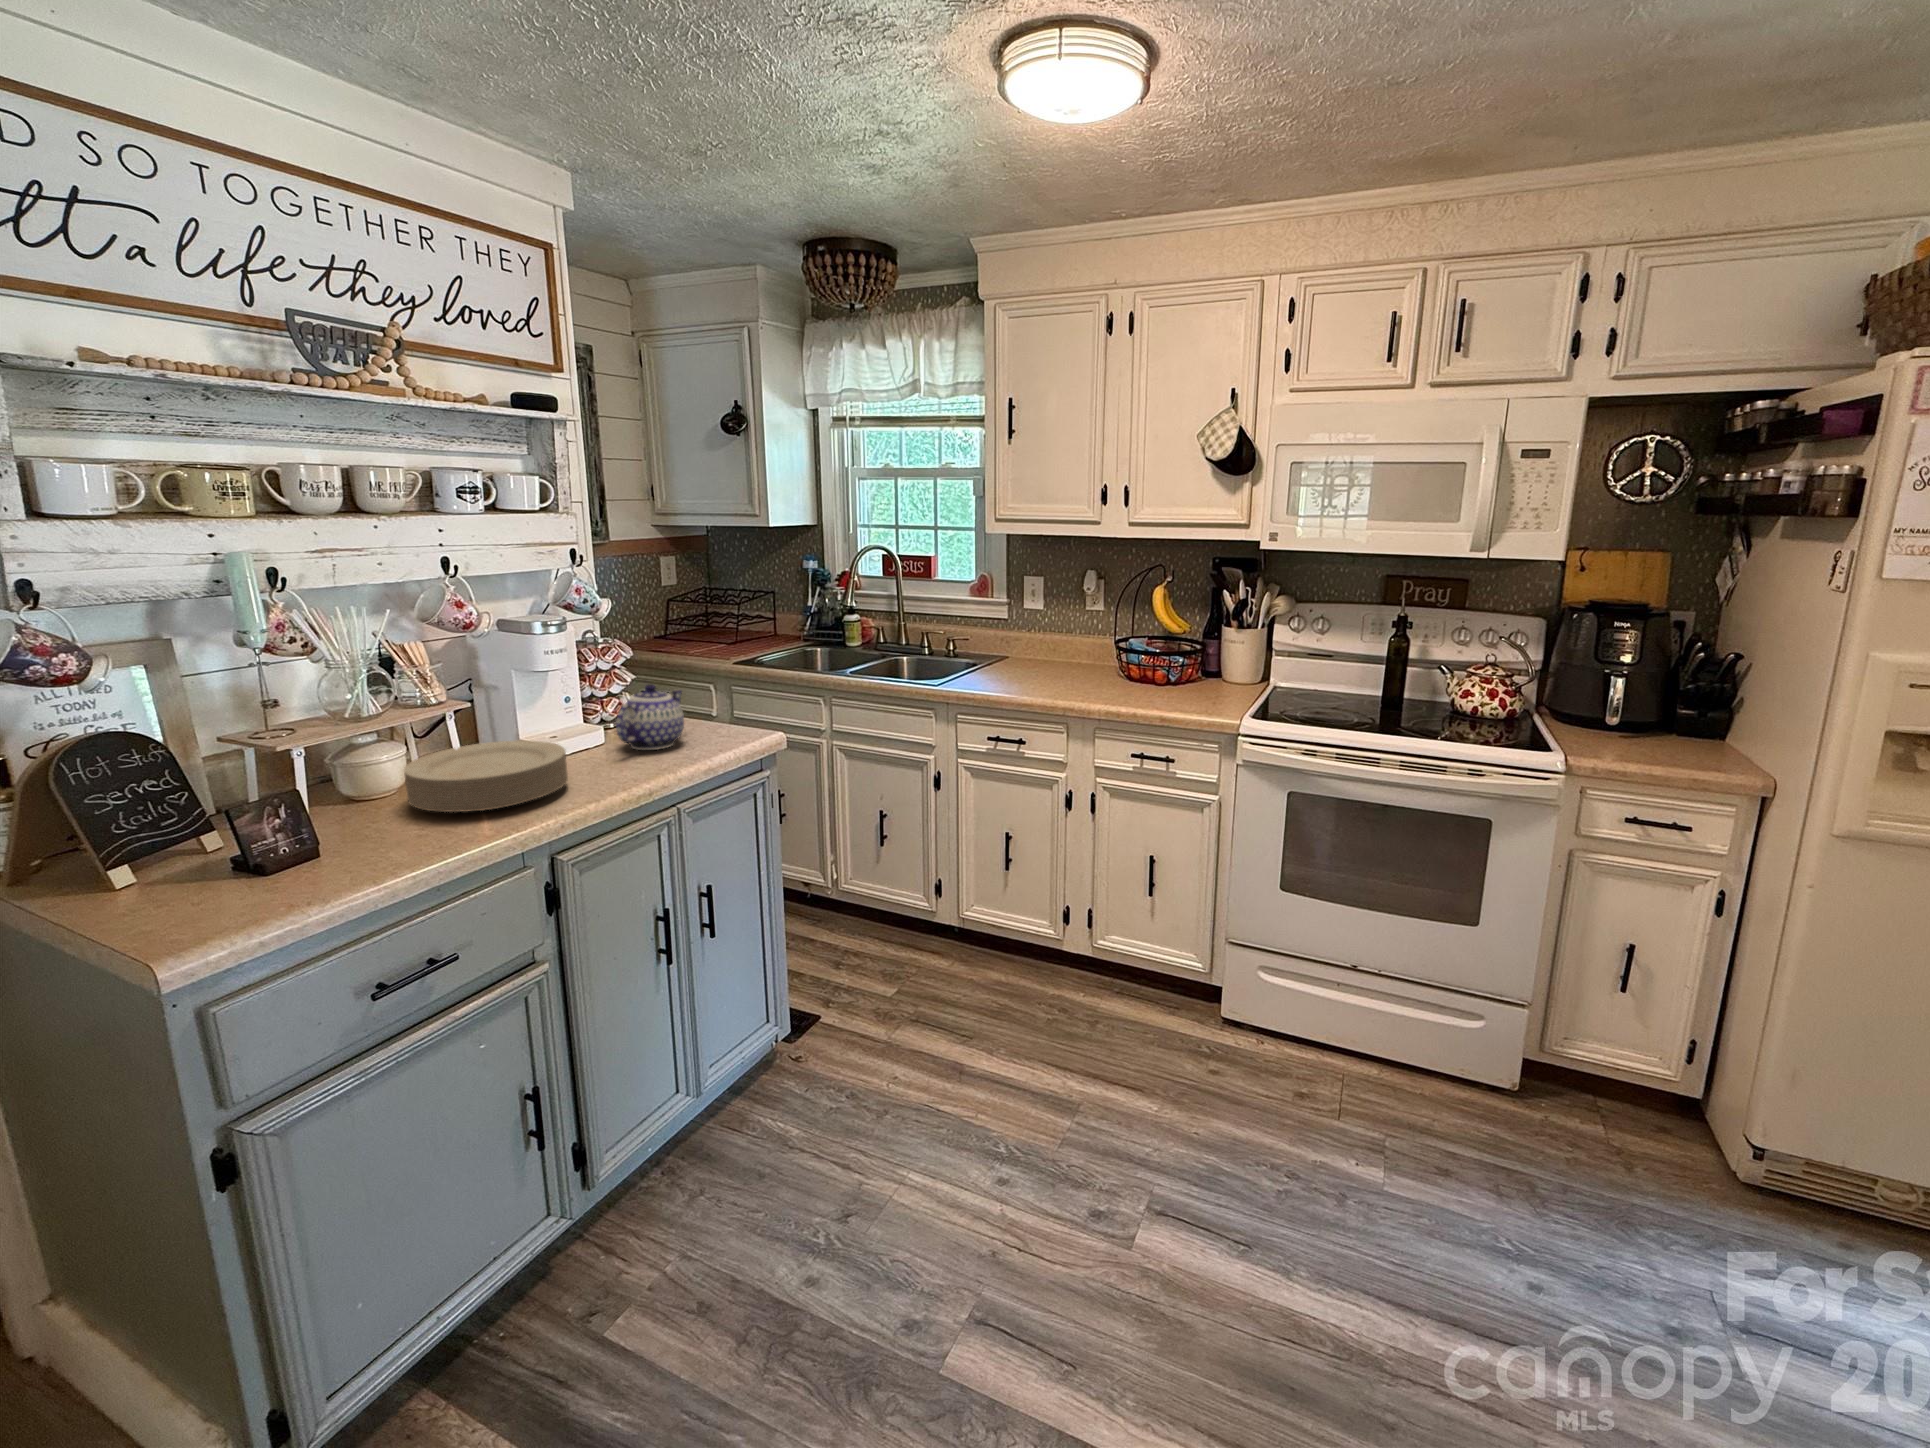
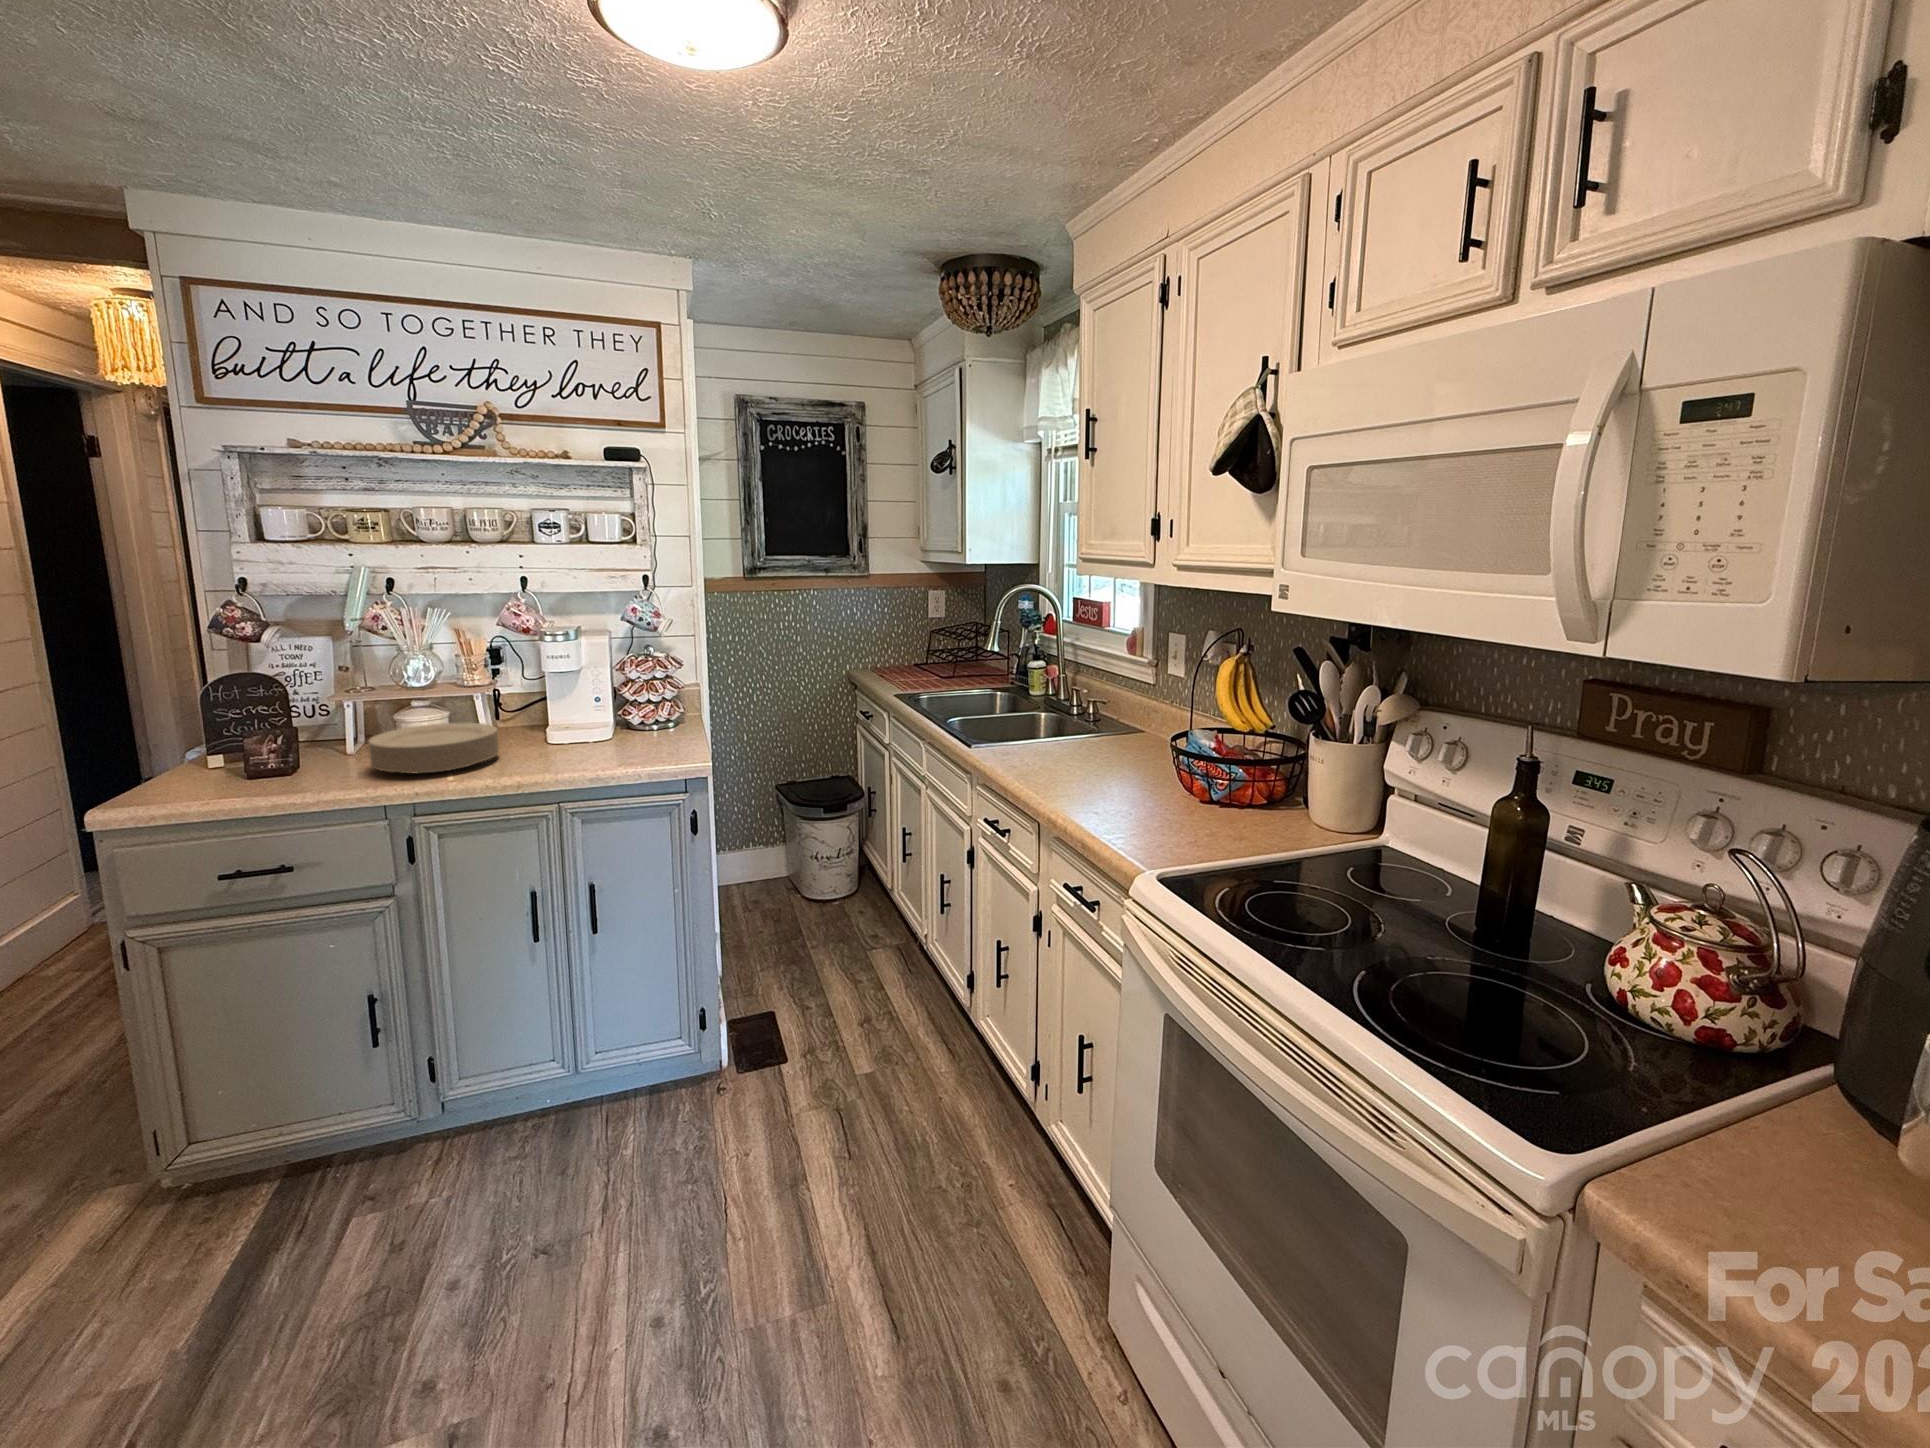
teapot: present [616,684,684,750] -> none [558,696,659,754]

